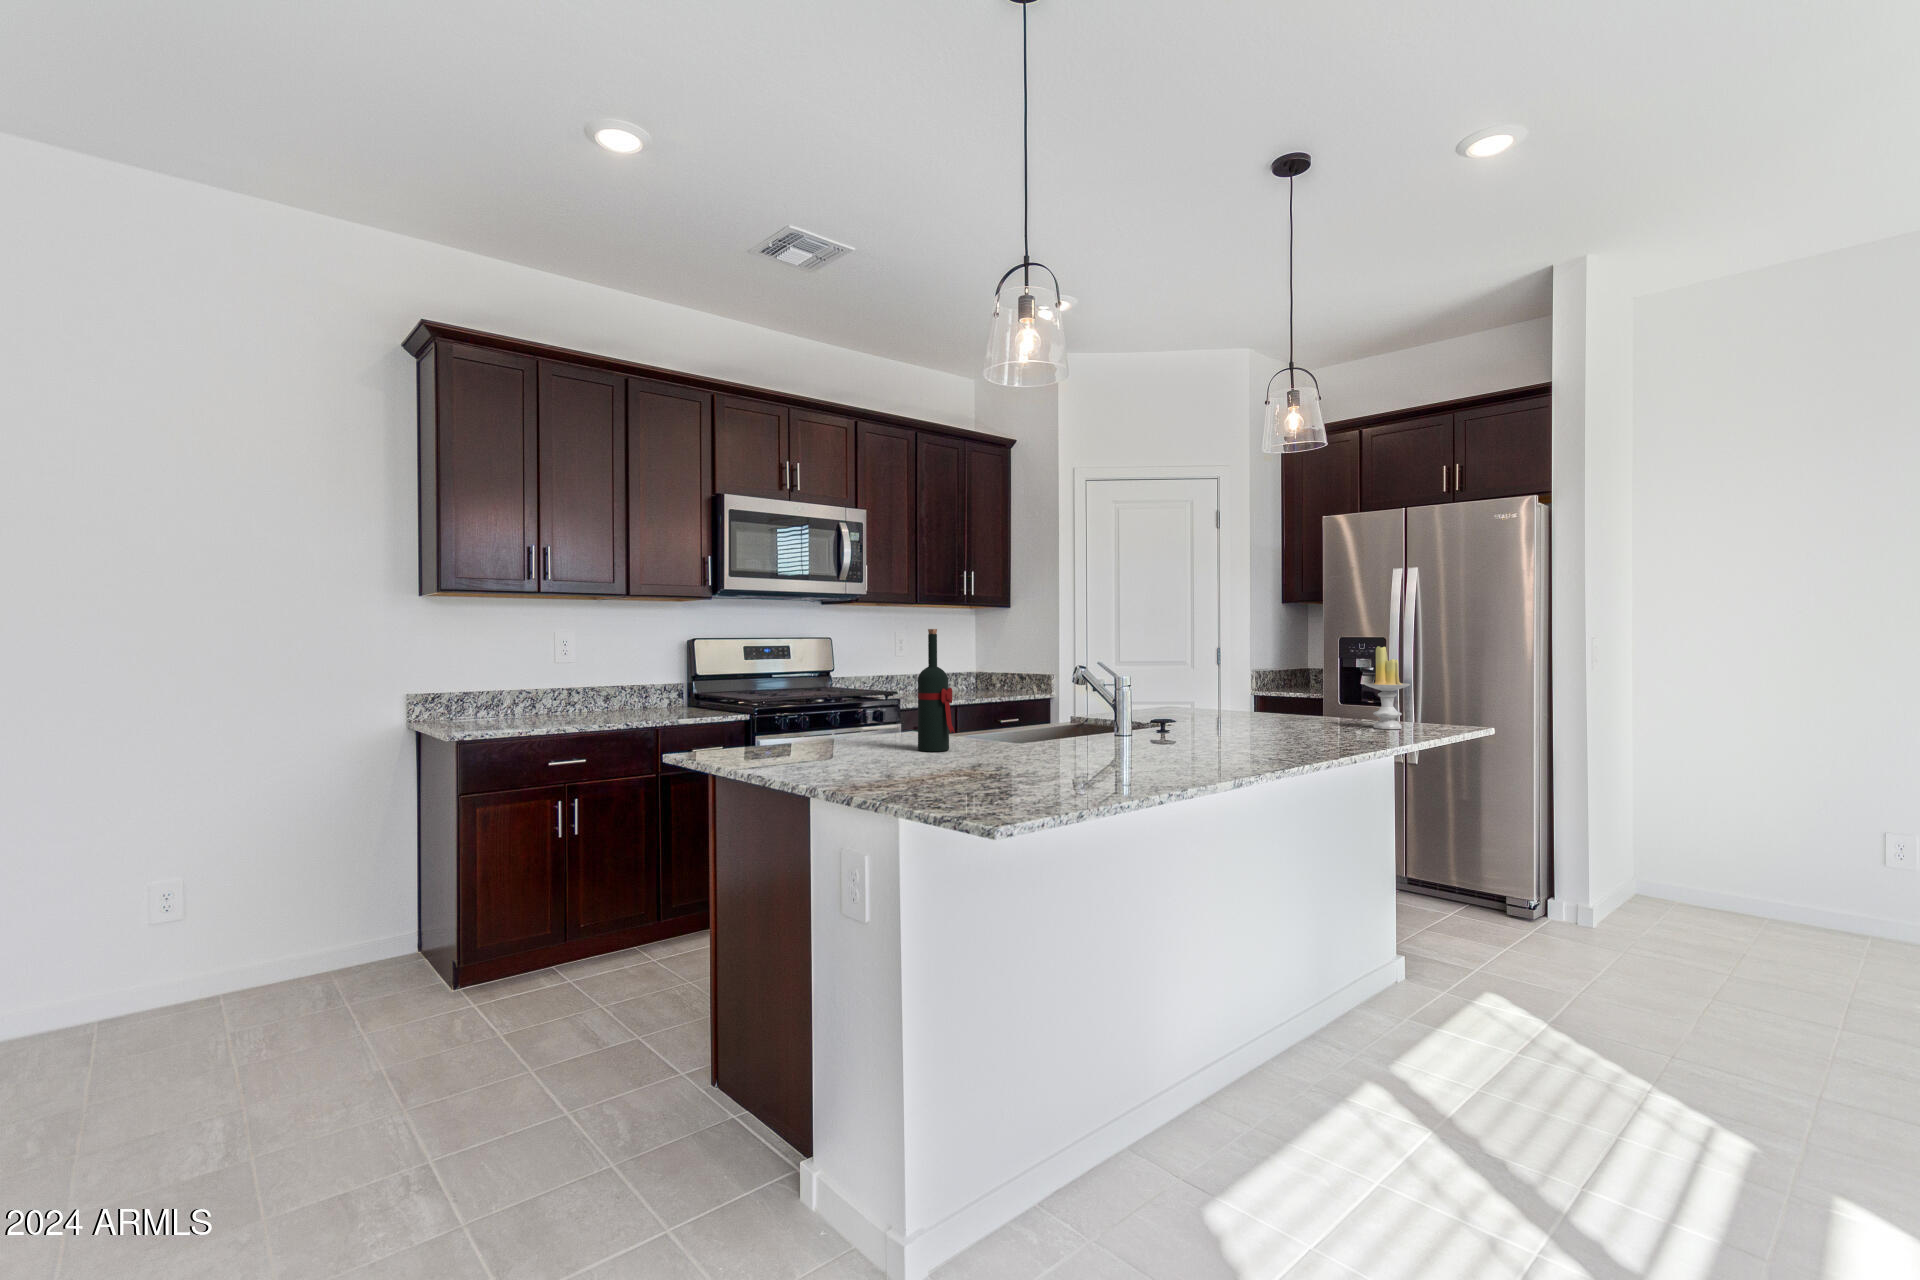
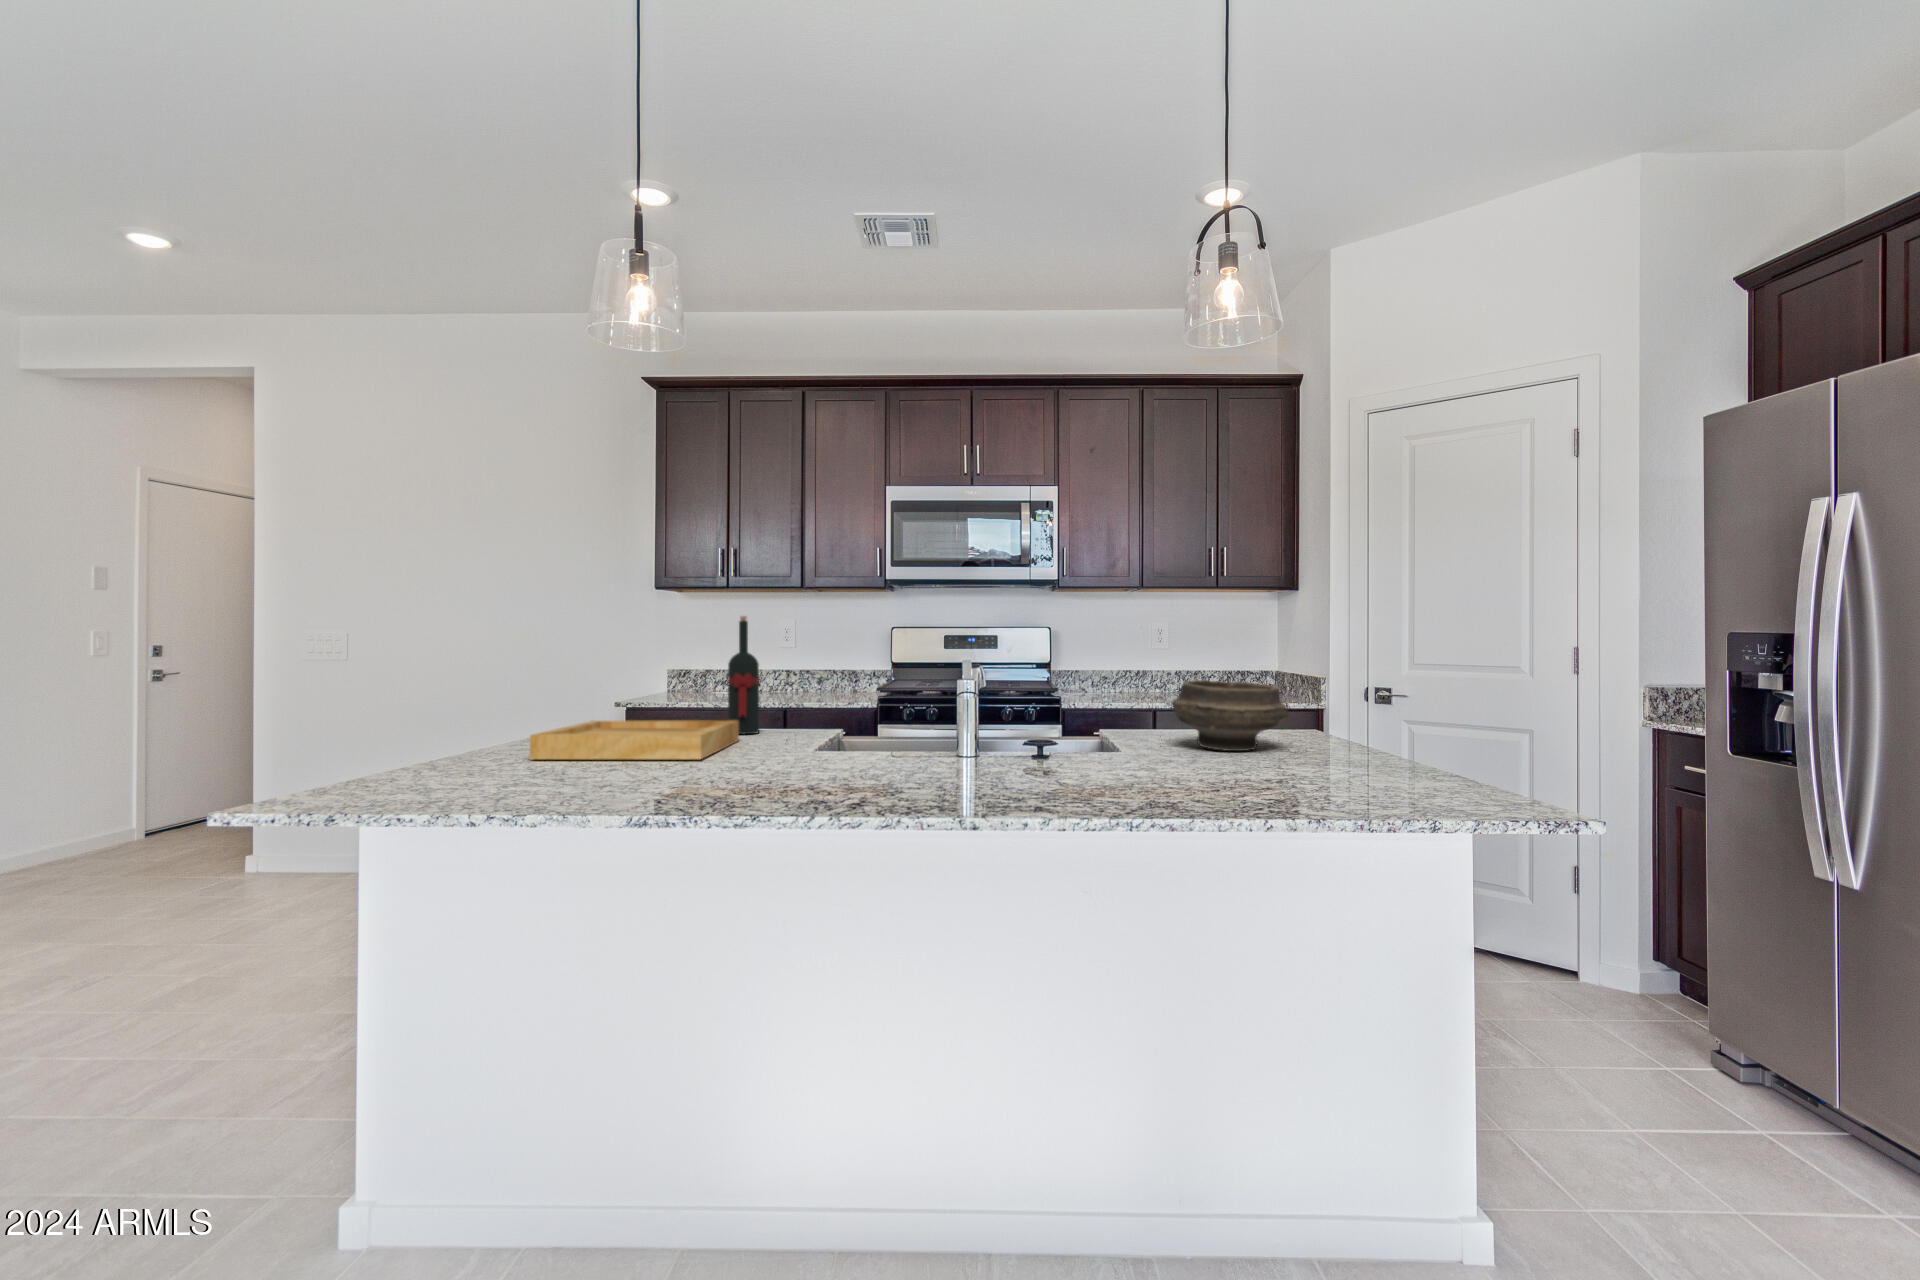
candle: present [1365,646,1410,729] -> none [1322,640,1389,766]
bowl: none [1238,678,1325,727] -> present [1172,680,1288,751]
tray: none [871,735,1110,792] -> present [530,721,739,759]

